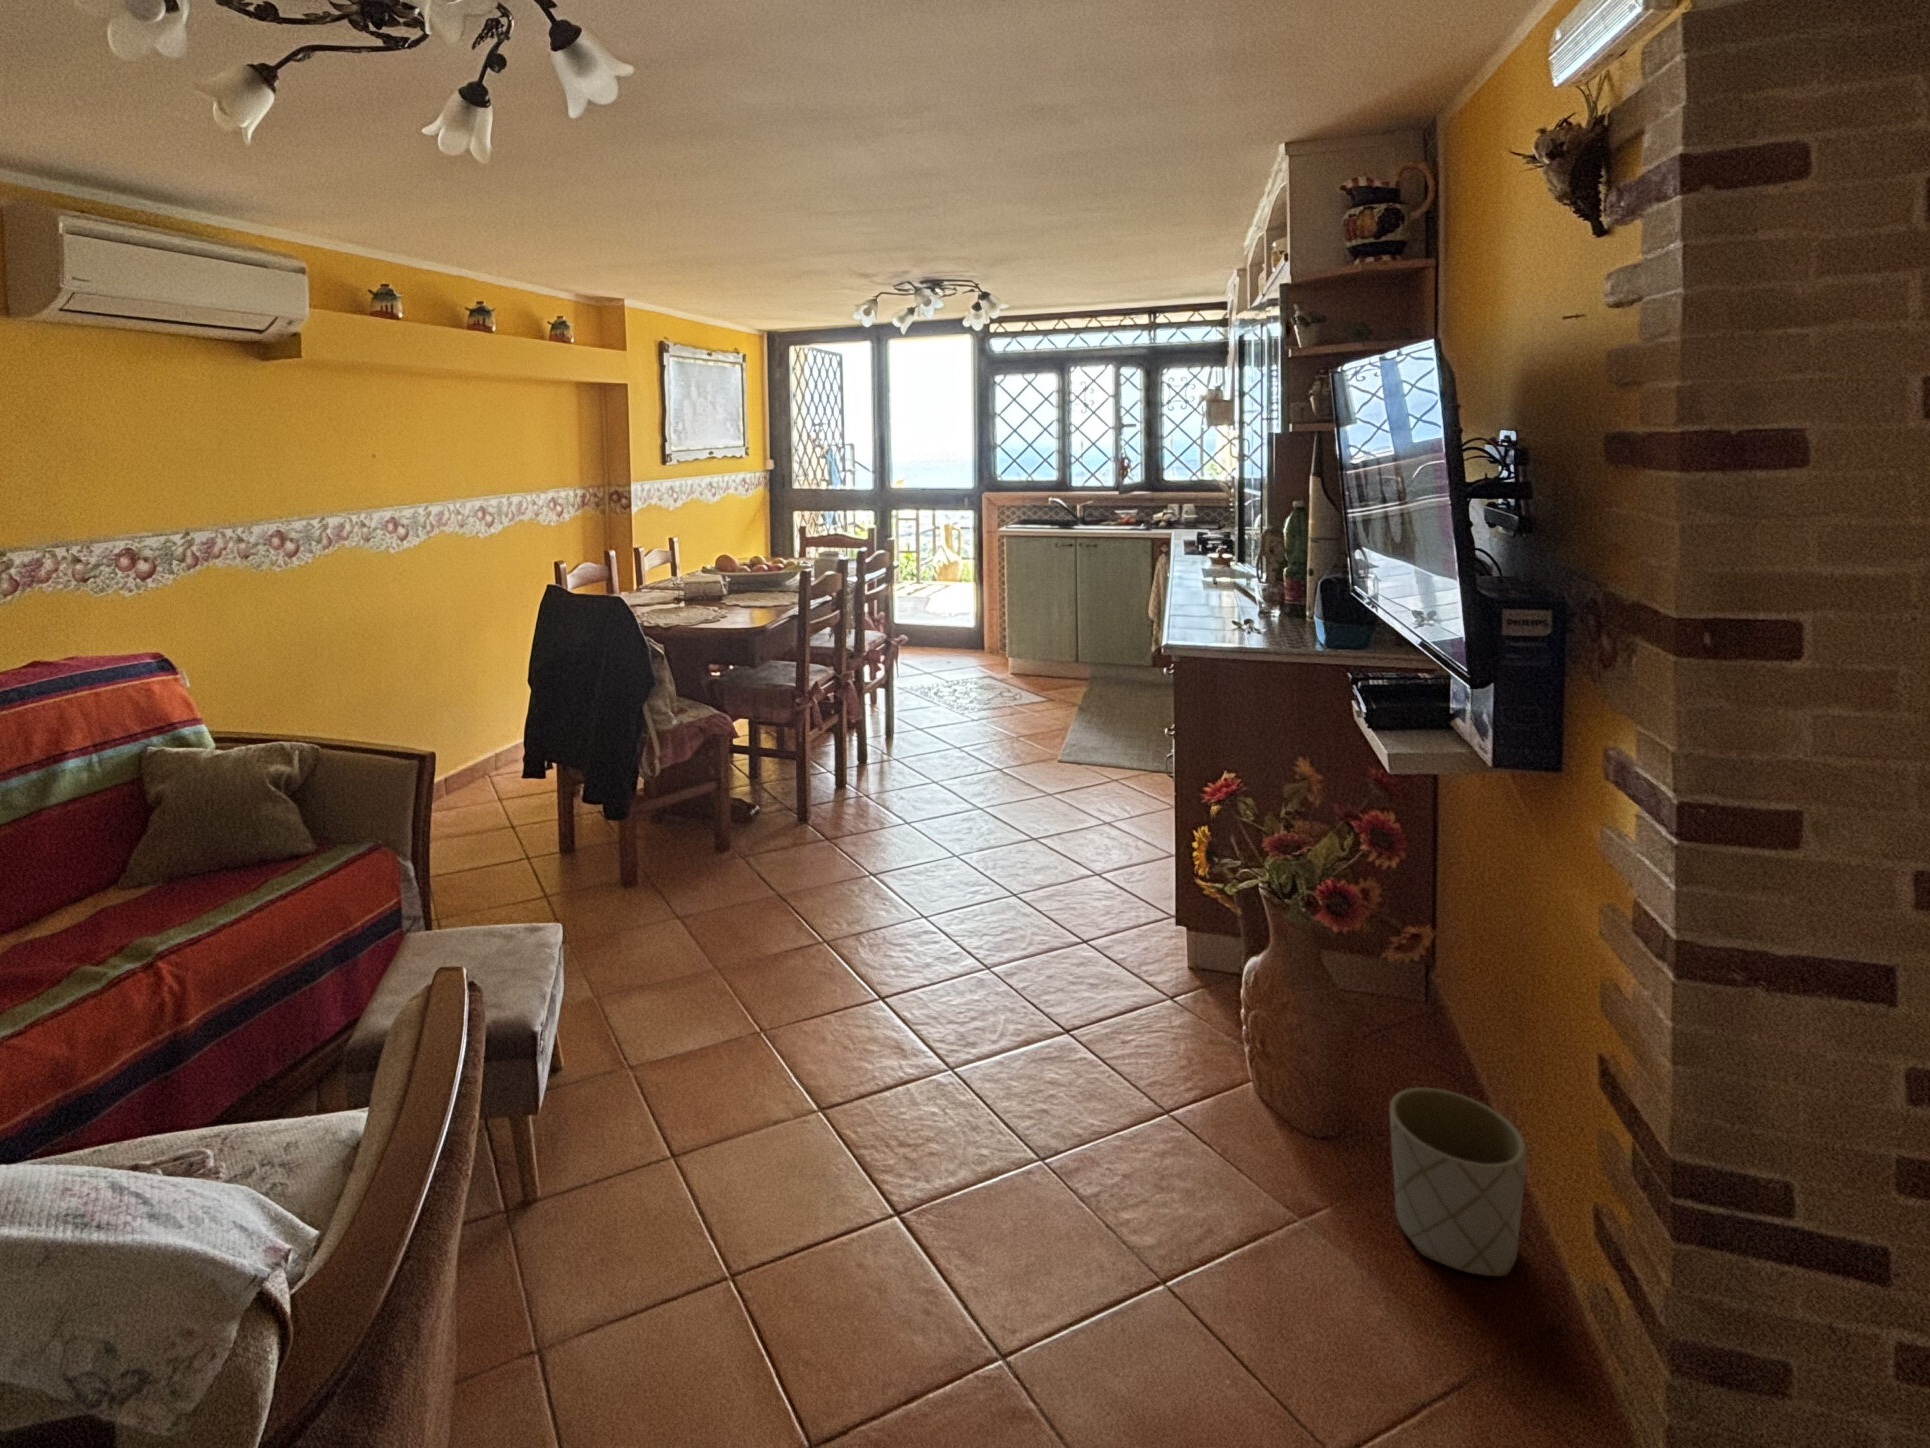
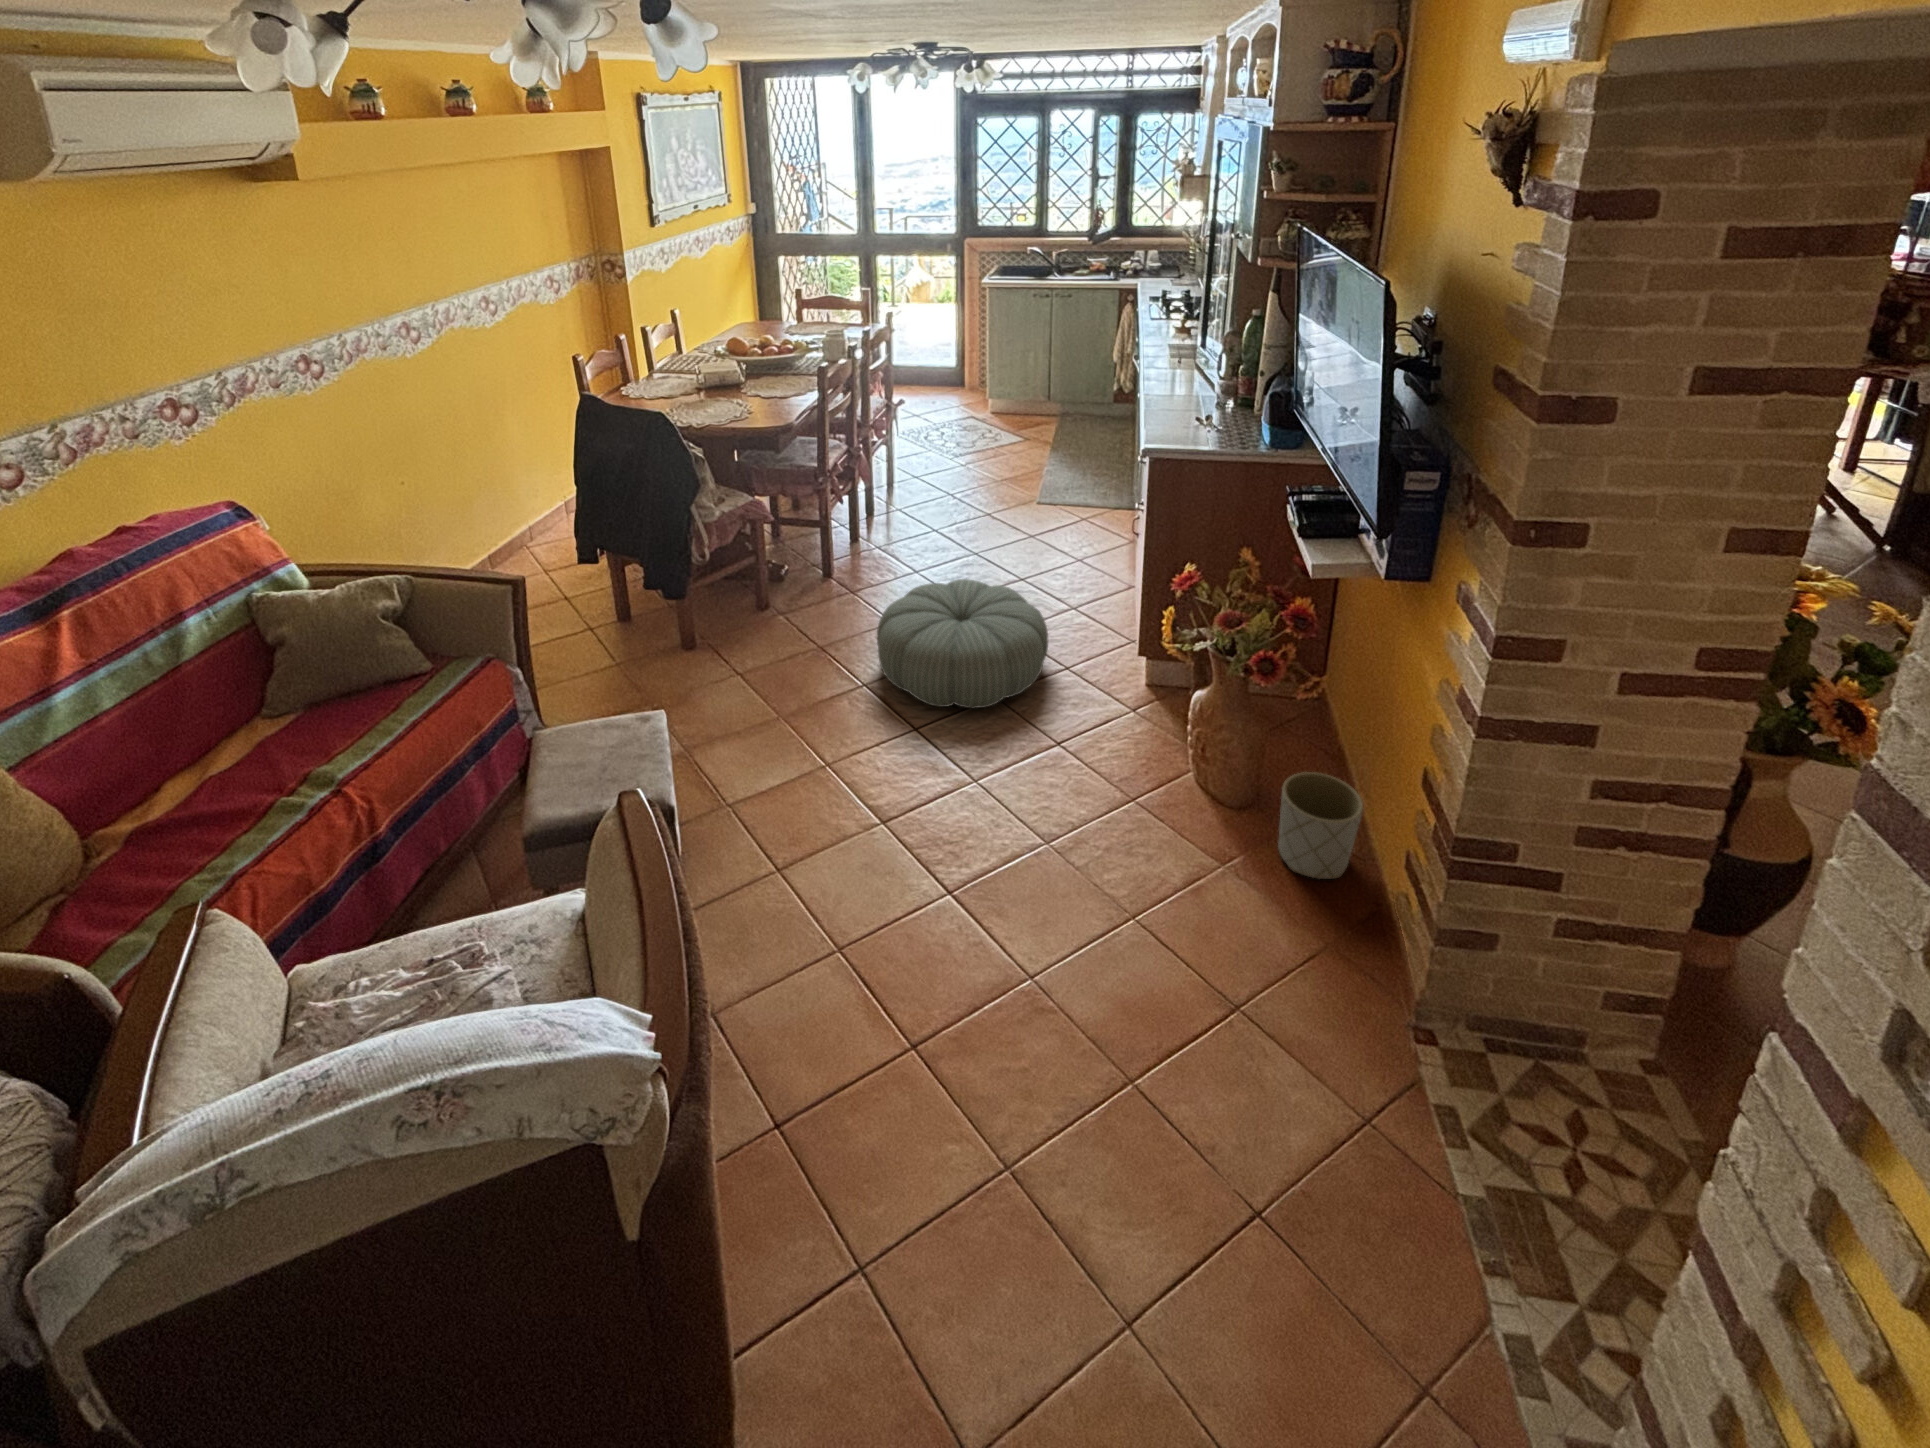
pouf: none [838,816,1054,979] -> present [877,579,1048,708]

